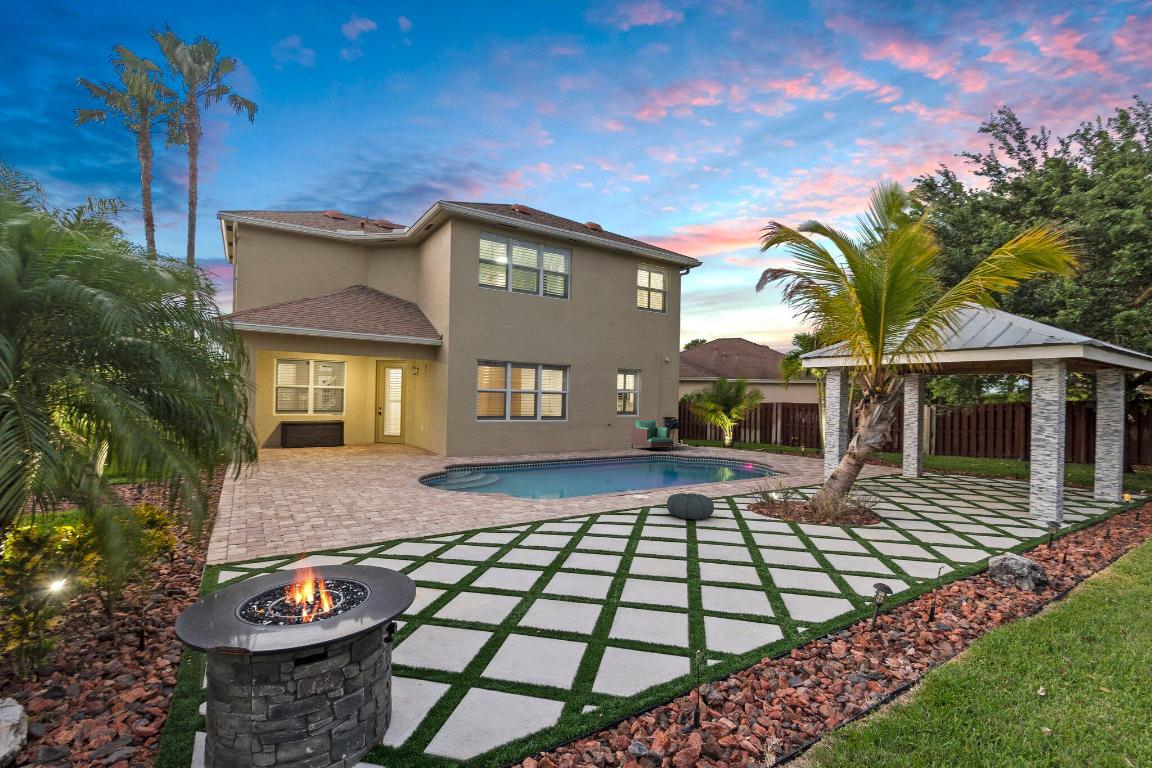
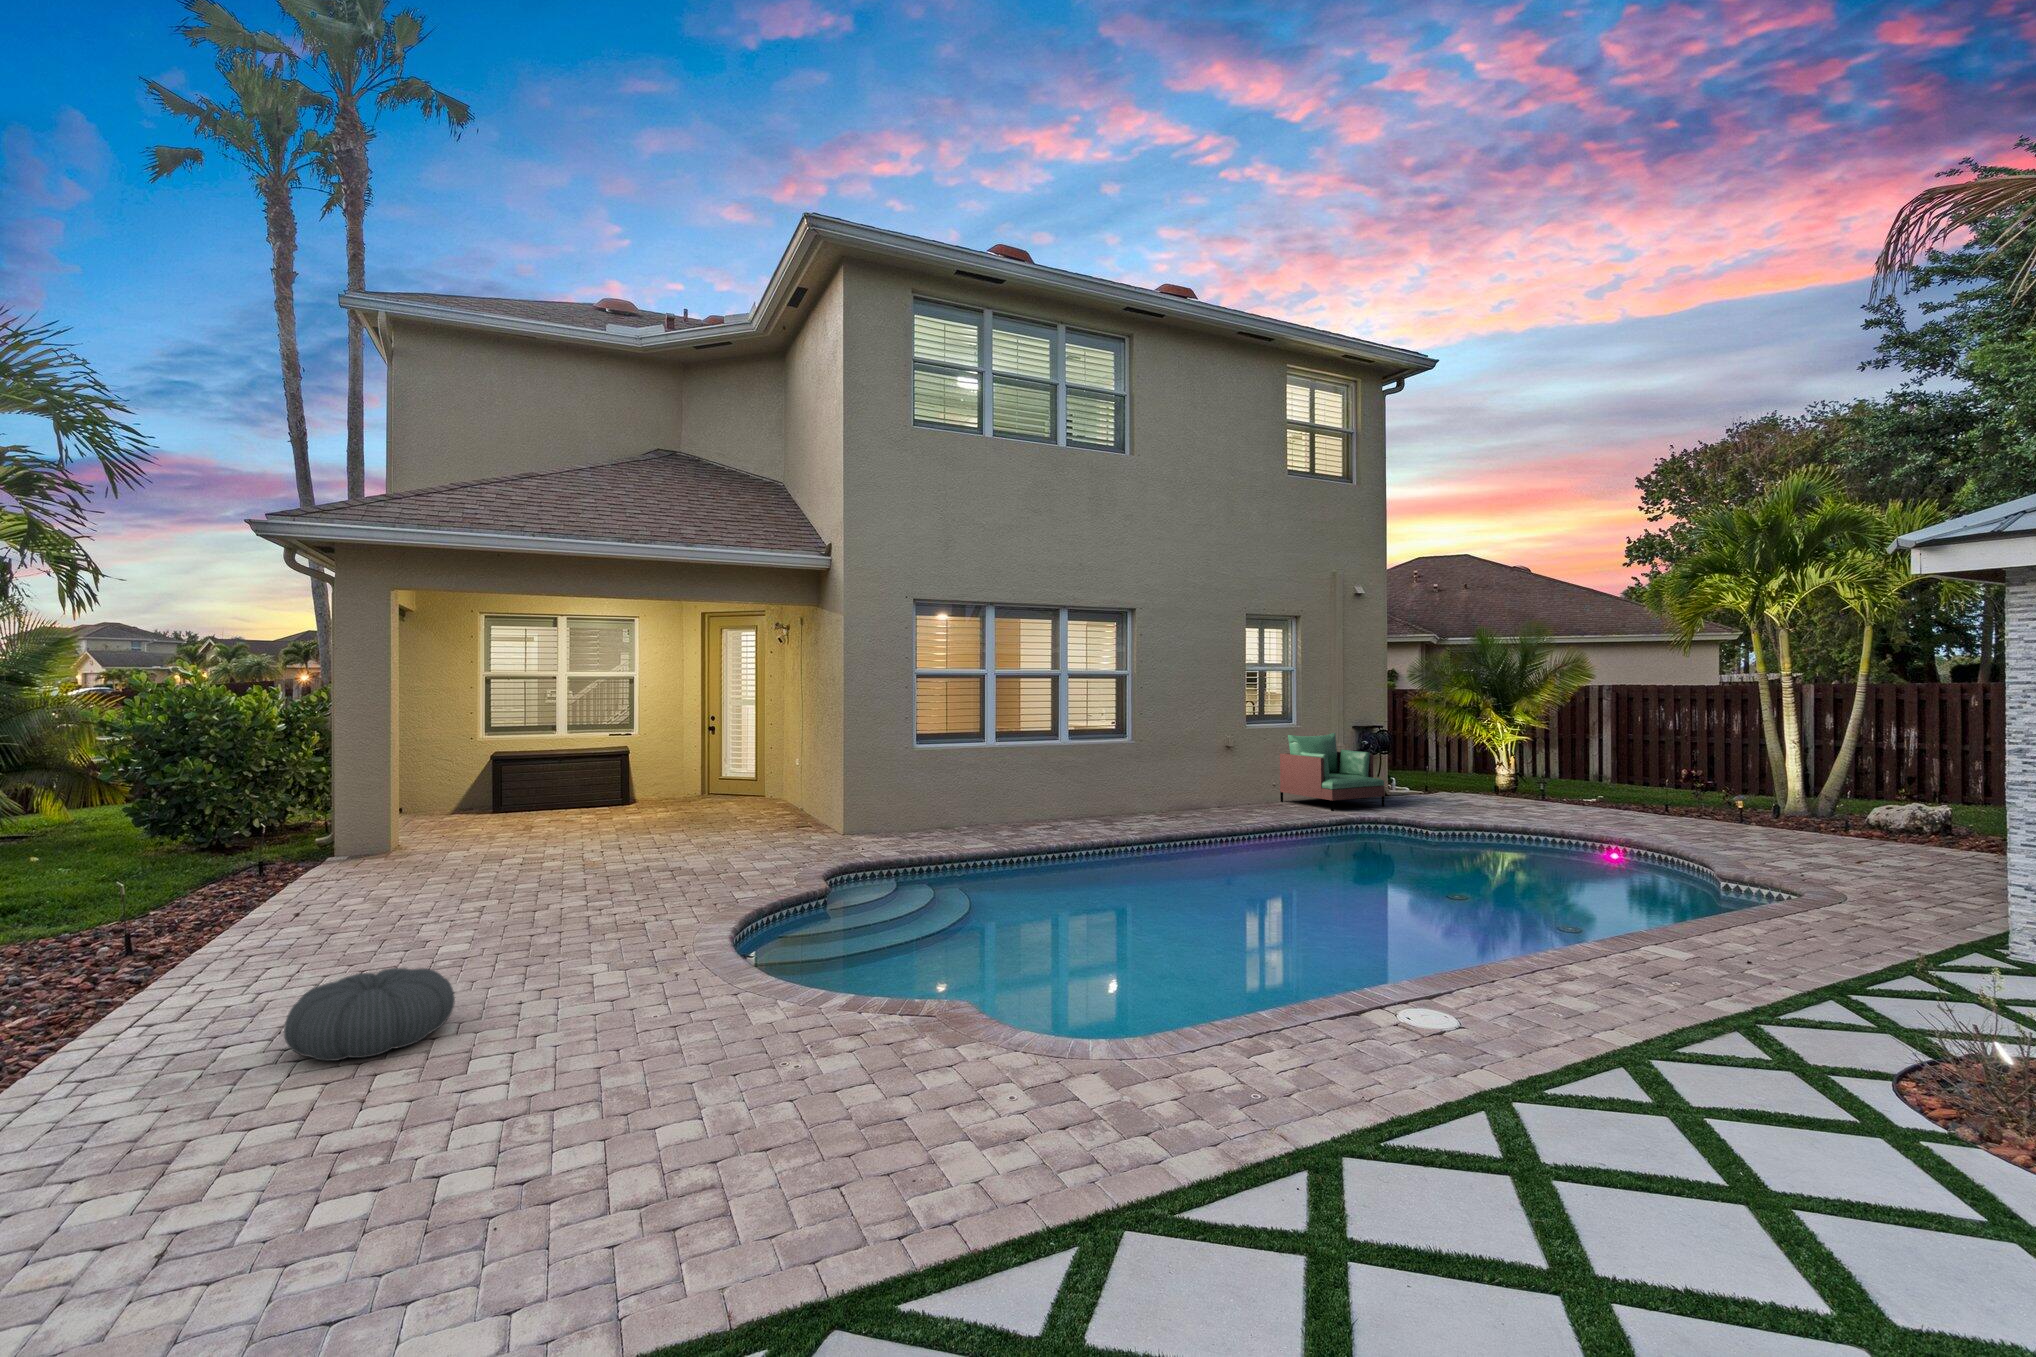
pouf: present [667,493,714,520] -> present [284,968,455,1061]

